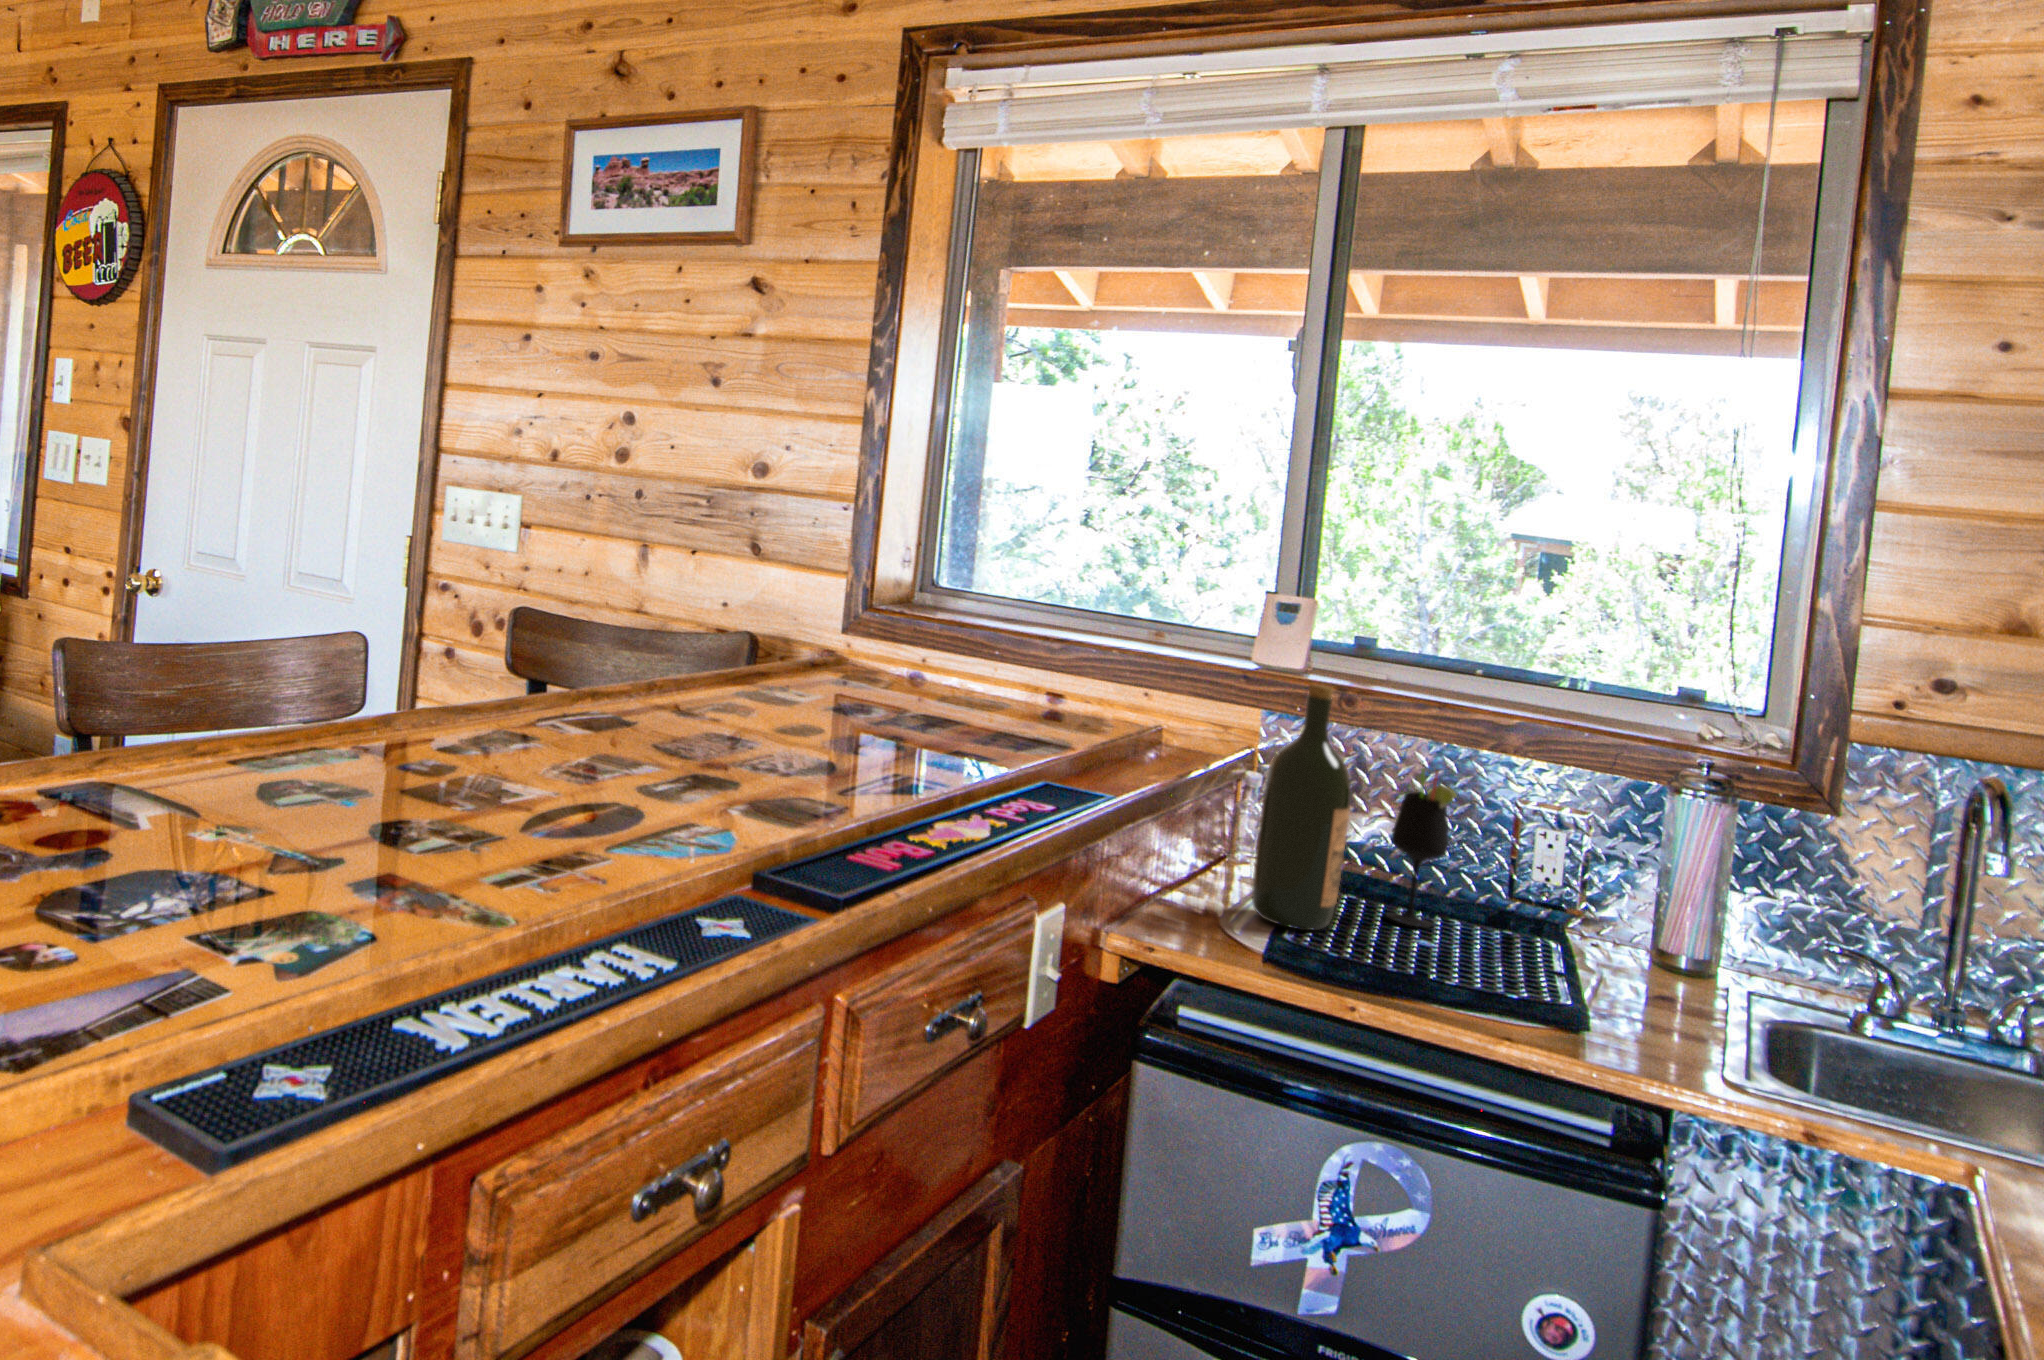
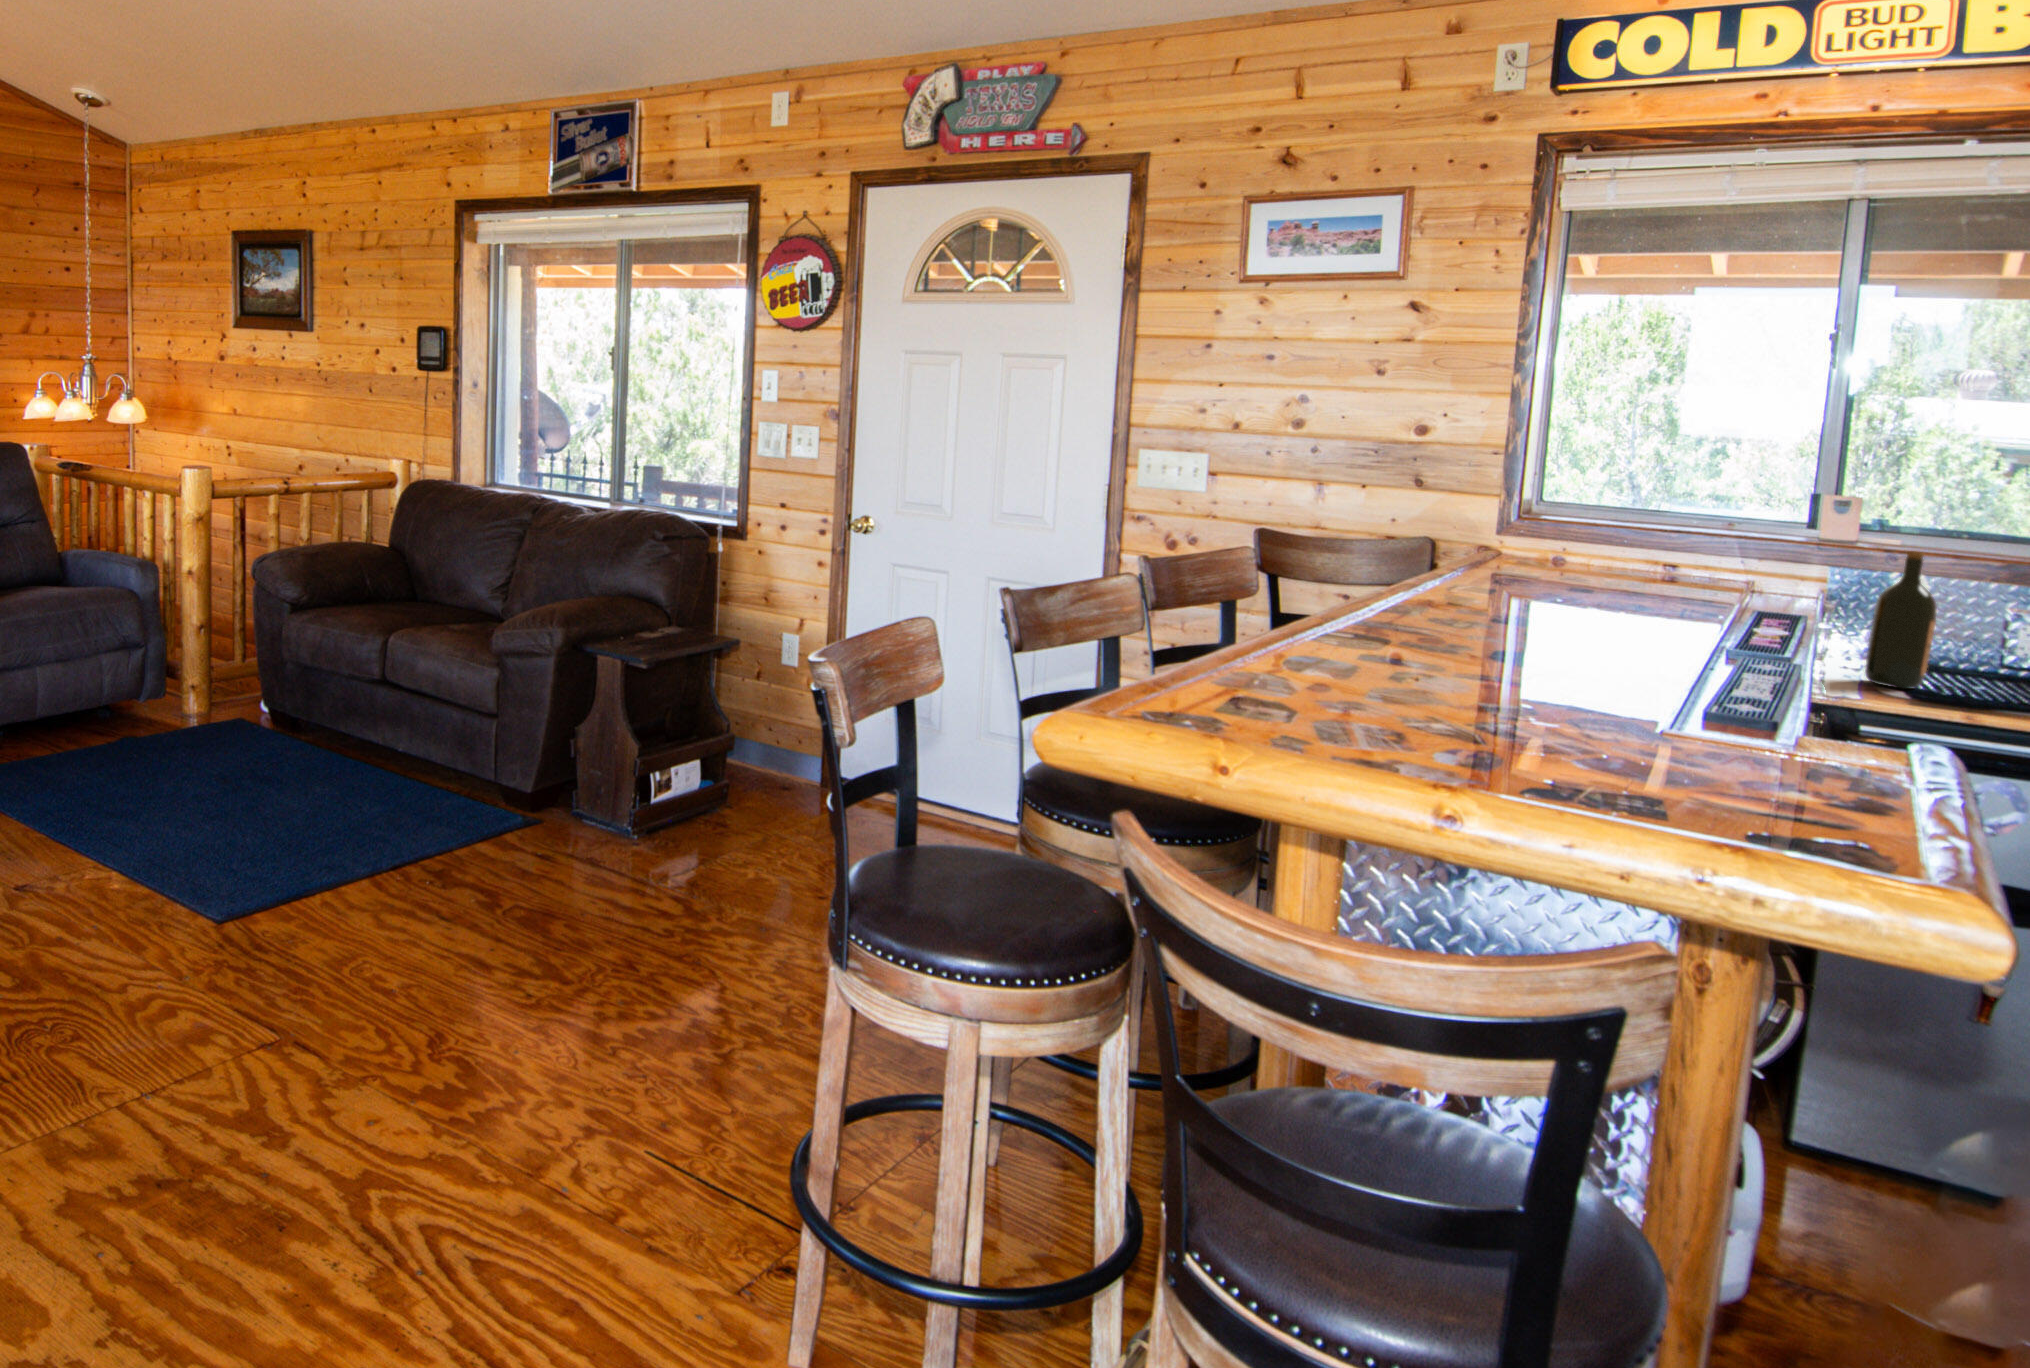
wine glass: present [1386,769,1456,928] -> none [1944,595,2000,685]

